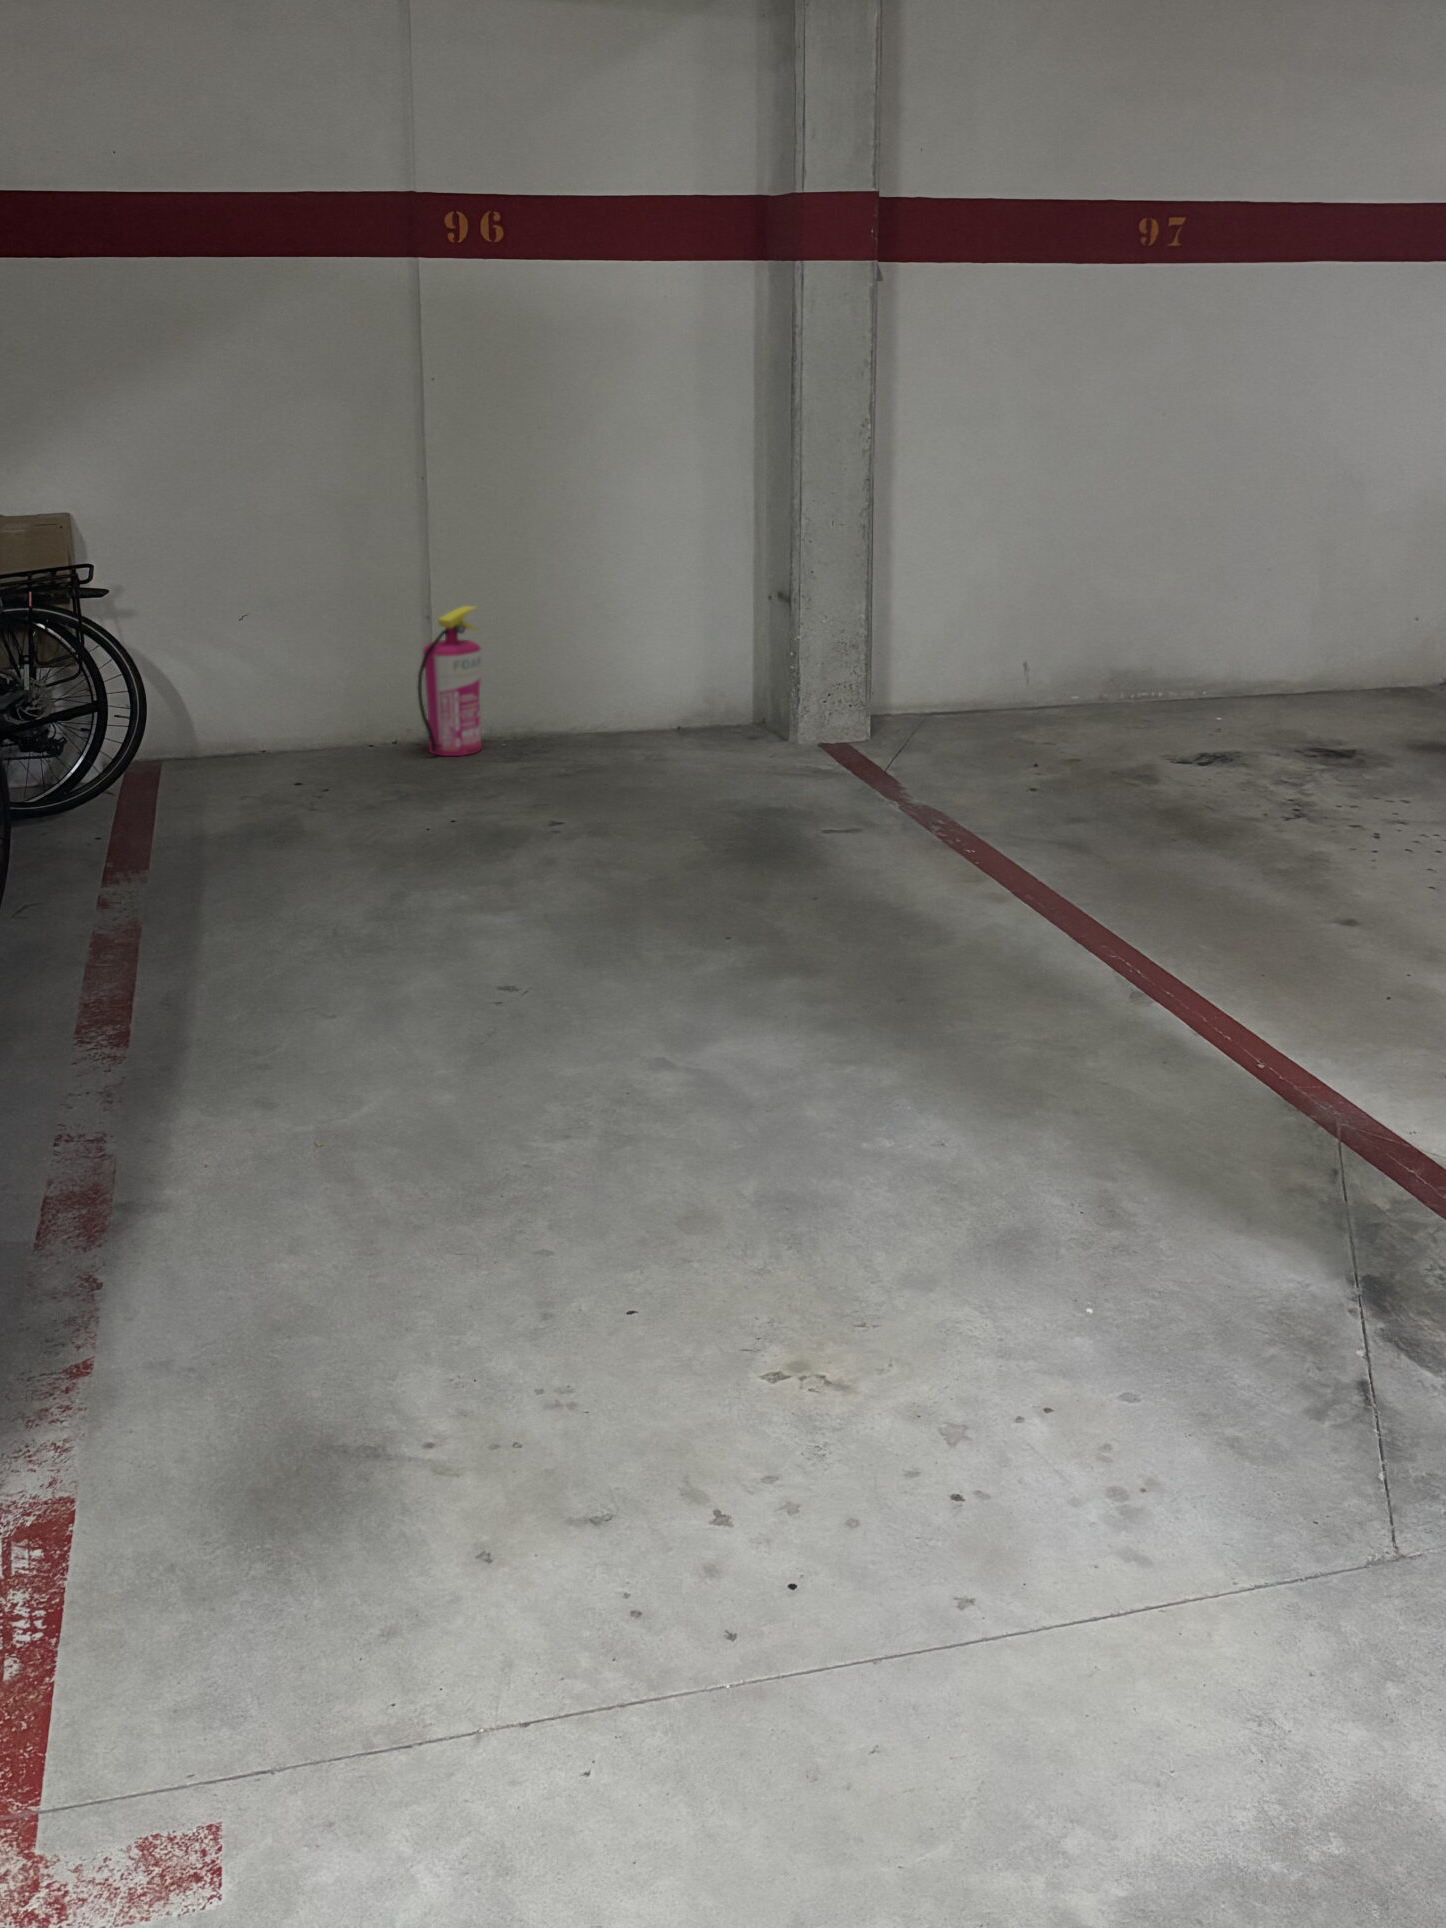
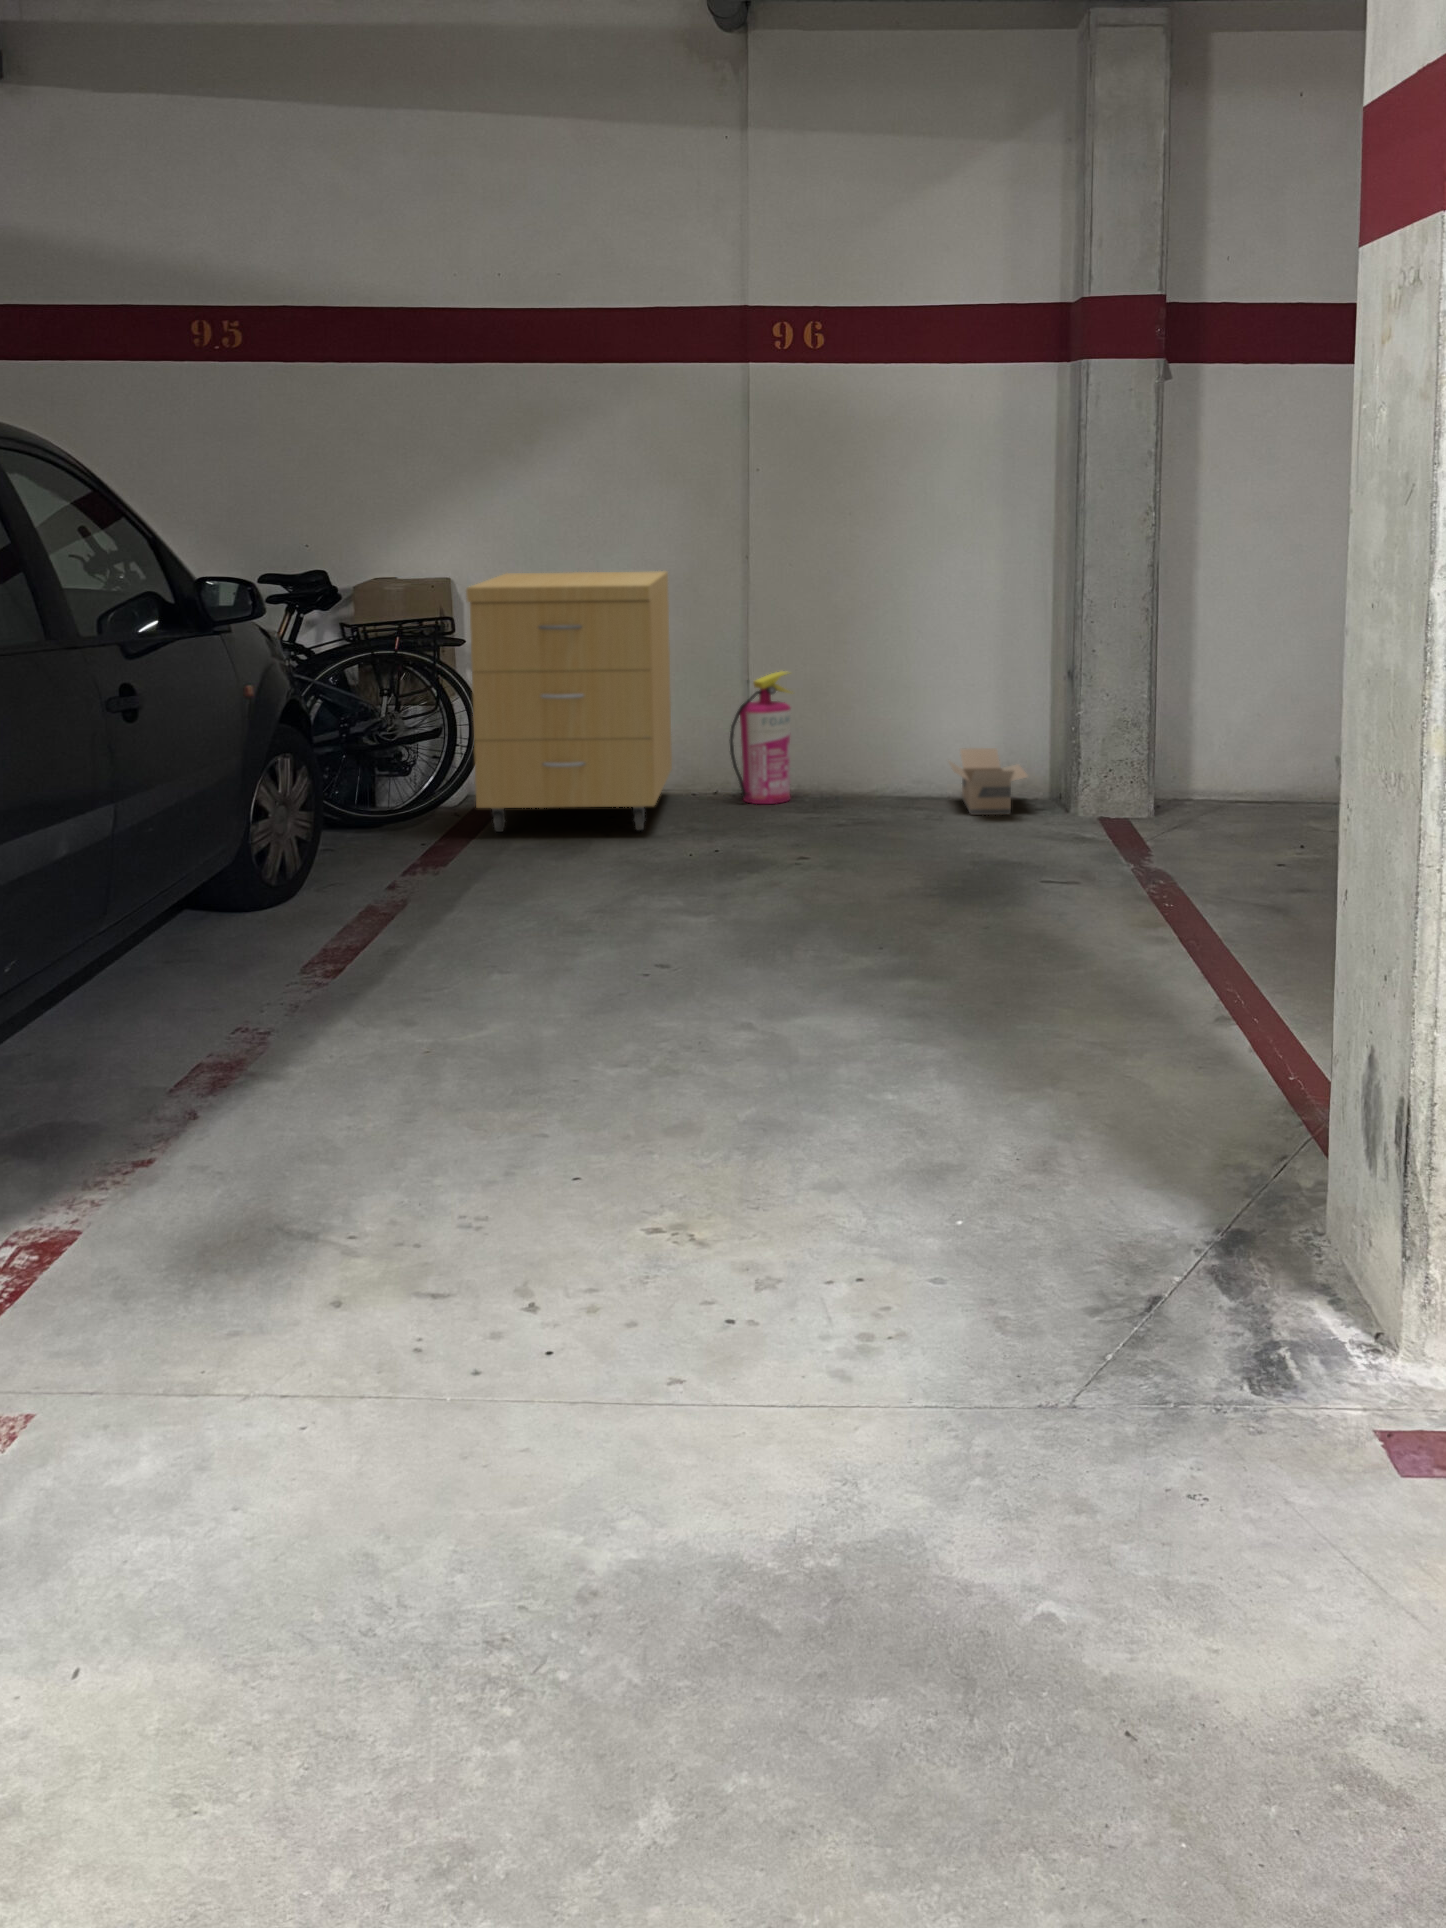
storage cabinet: none [133,497,364,816] -> present [466,571,672,832]
cardboard box: none [651,678,751,757] -> present [949,748,1027,815]

